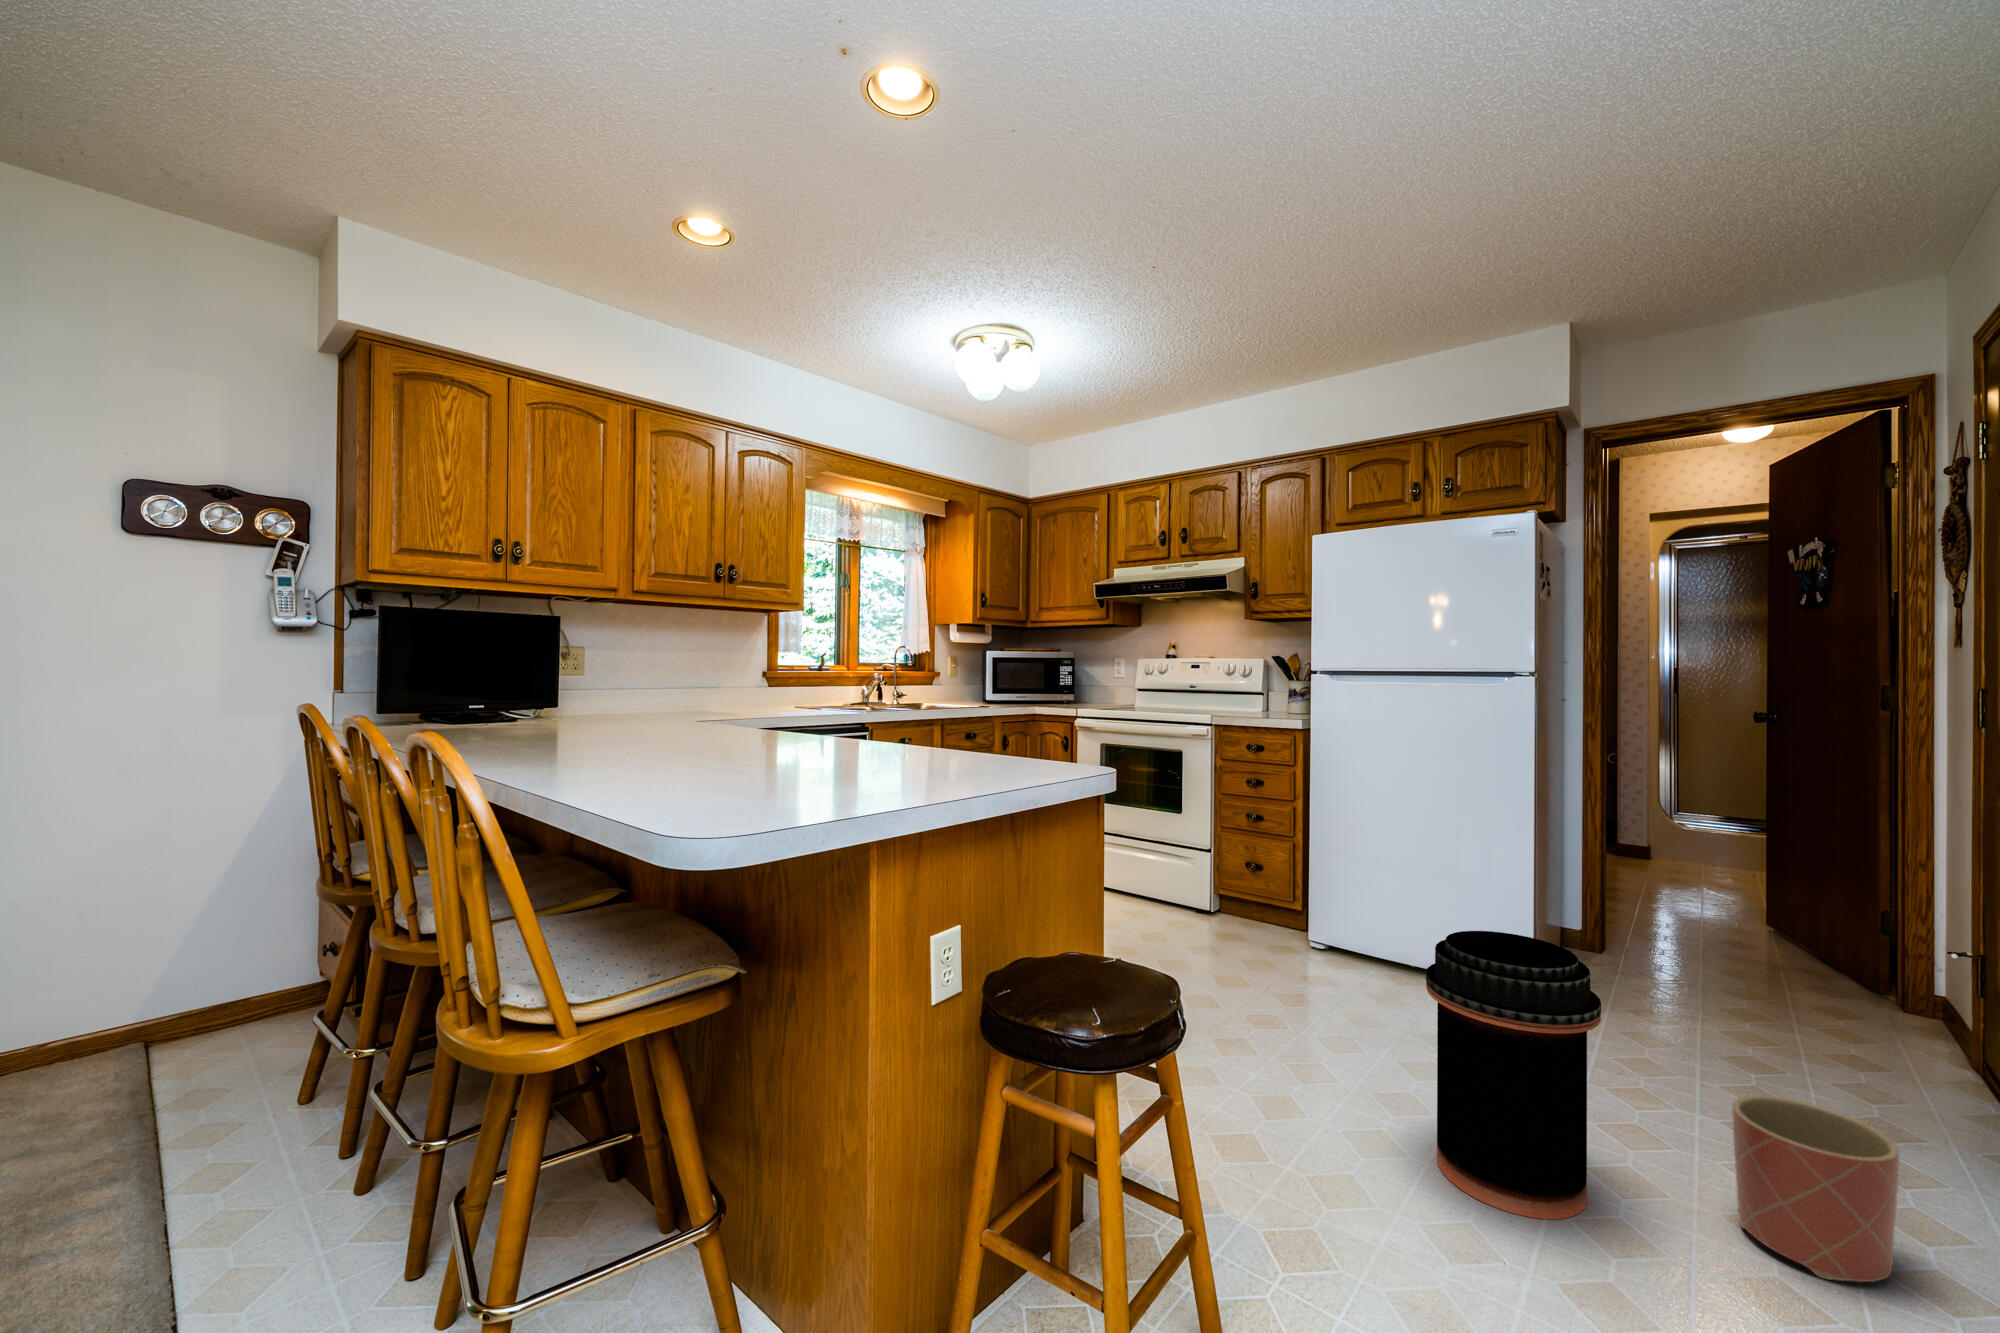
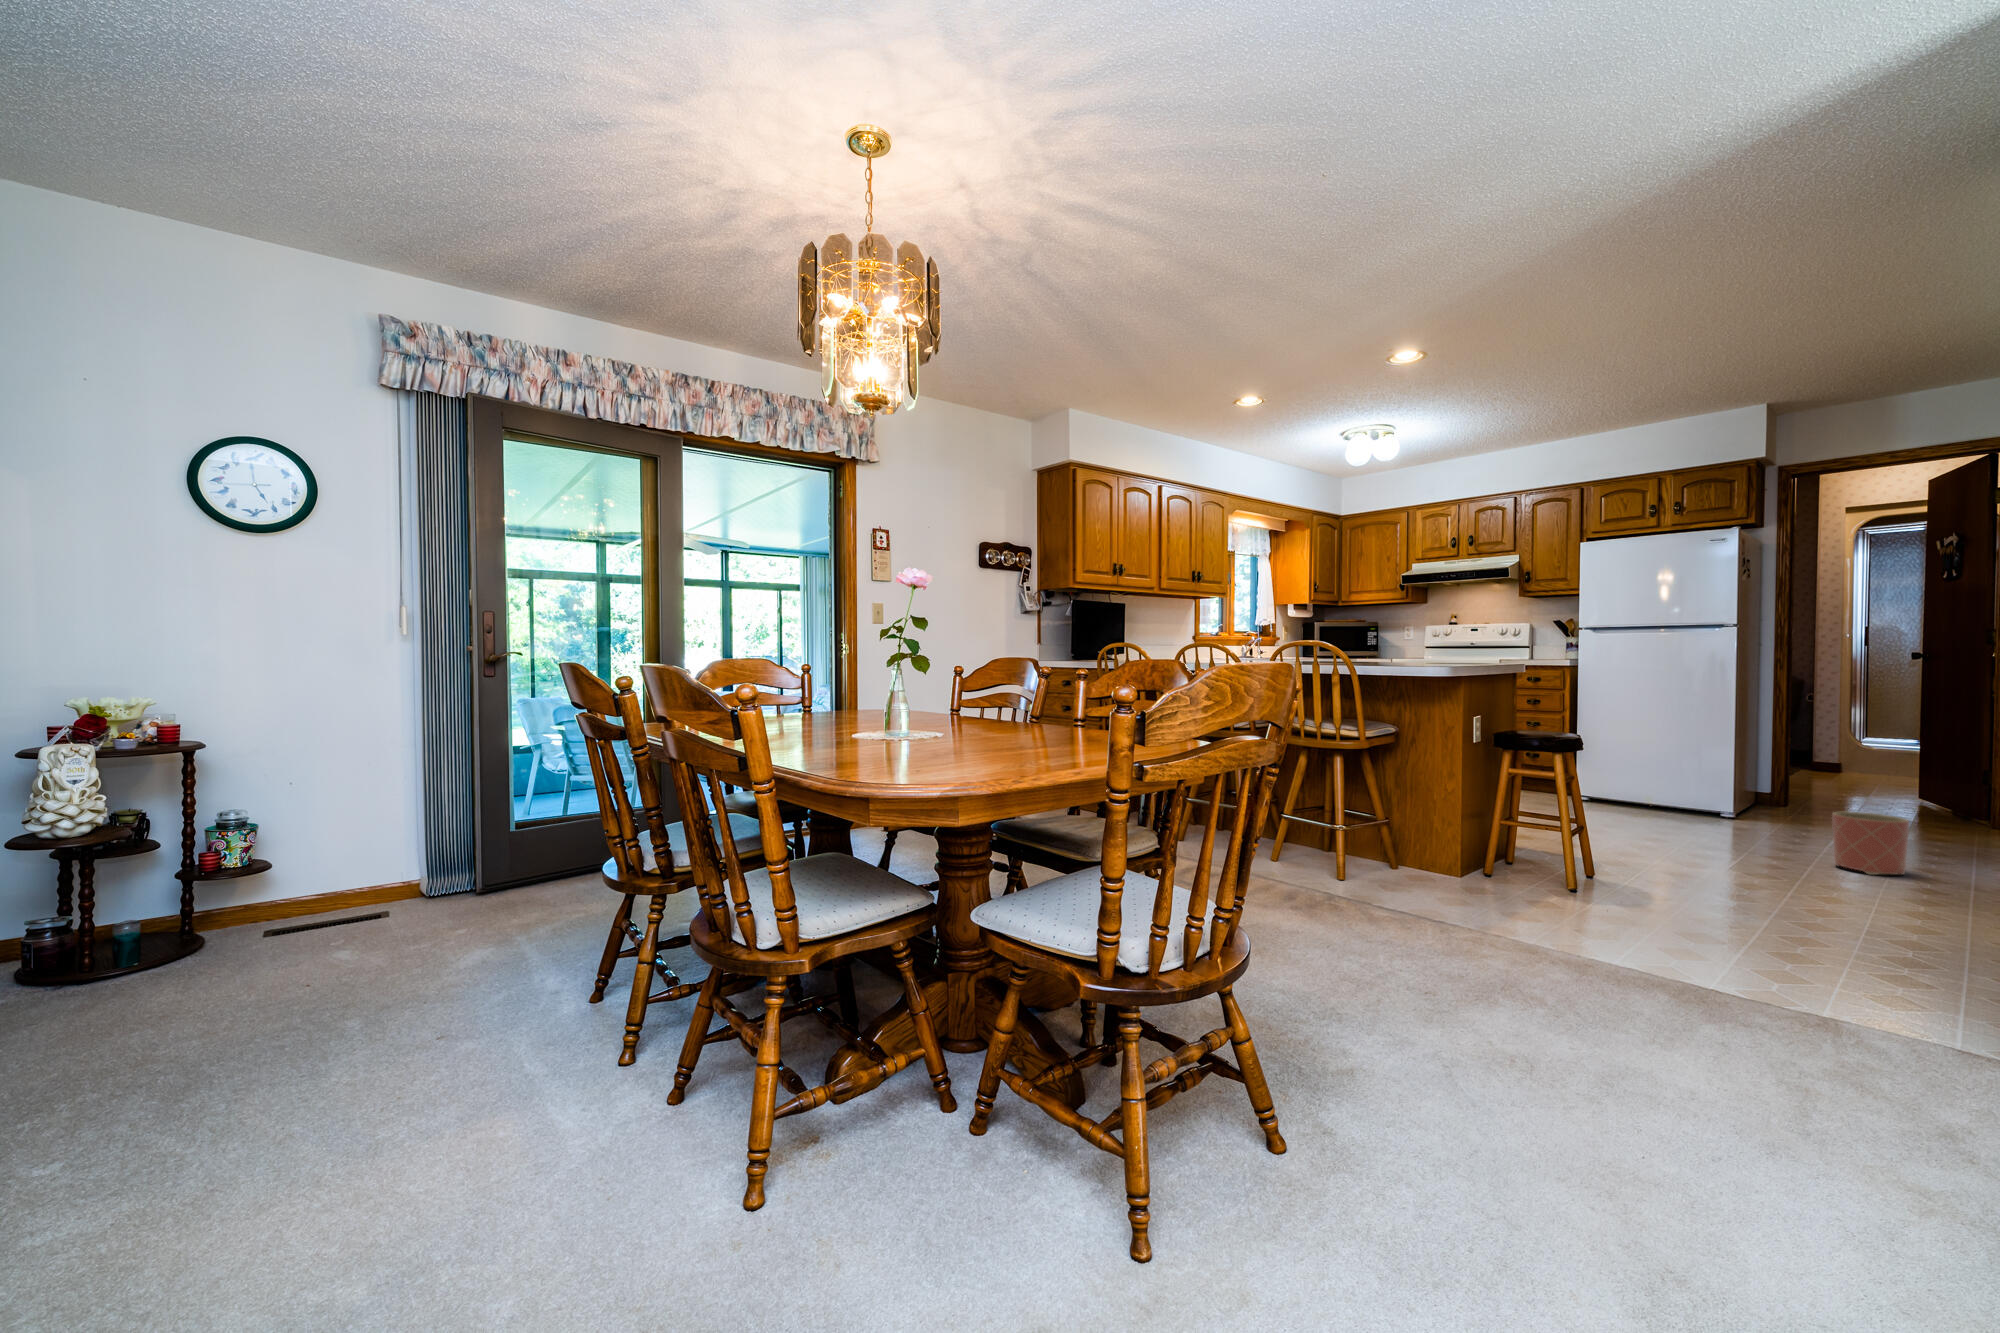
trash can: present [1426,931,1601,1219] -> none [1673,746,1766,862]

